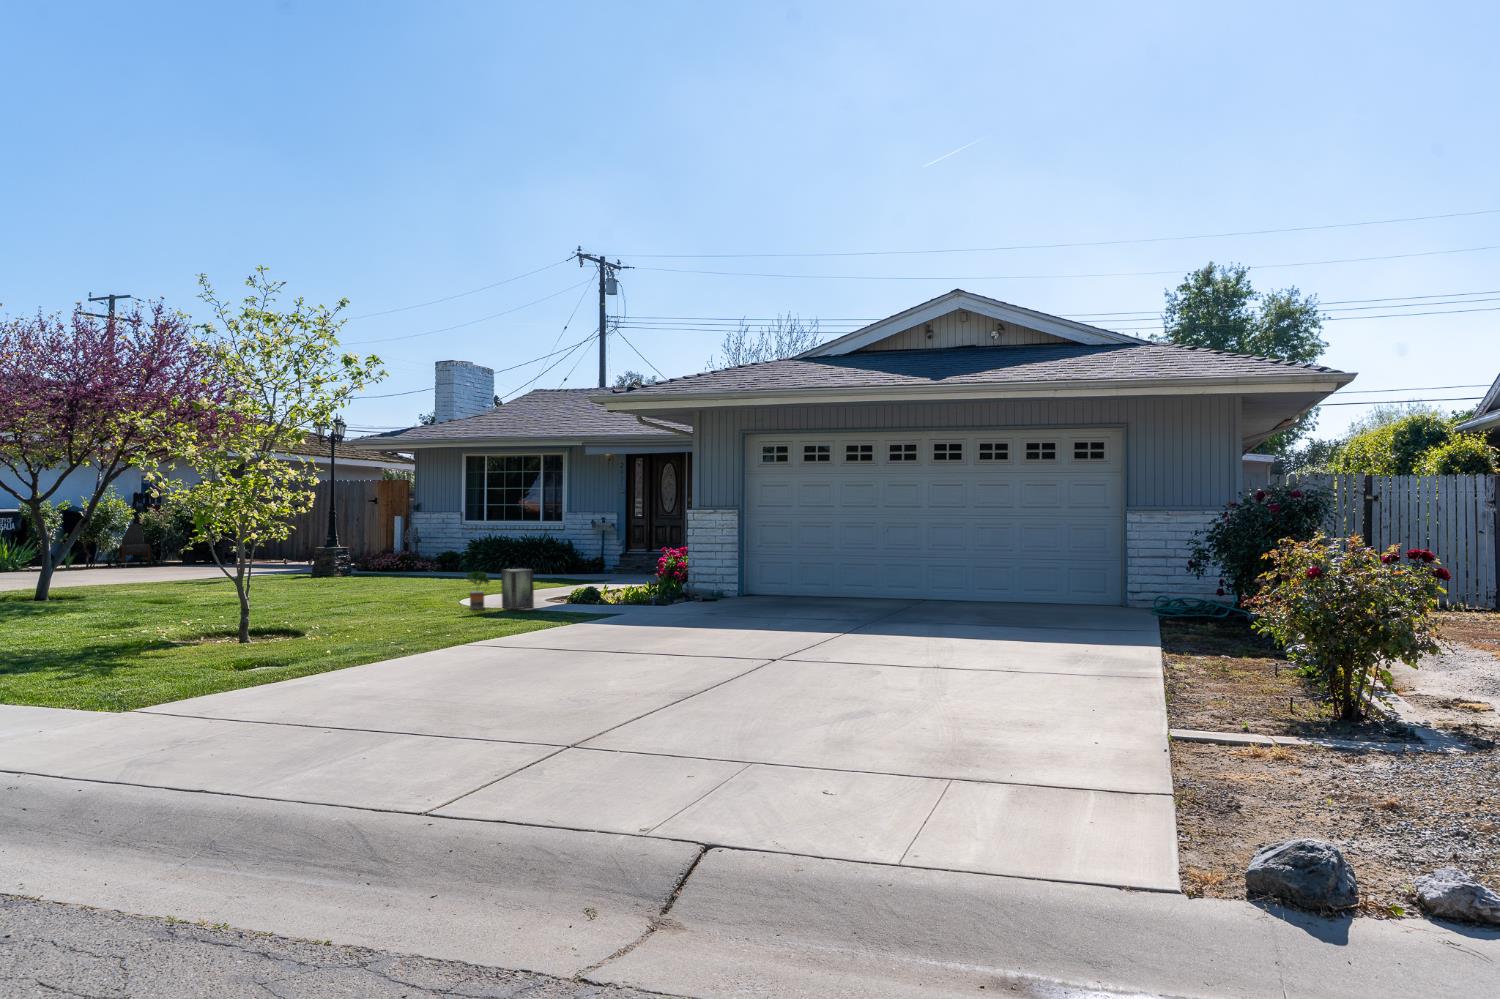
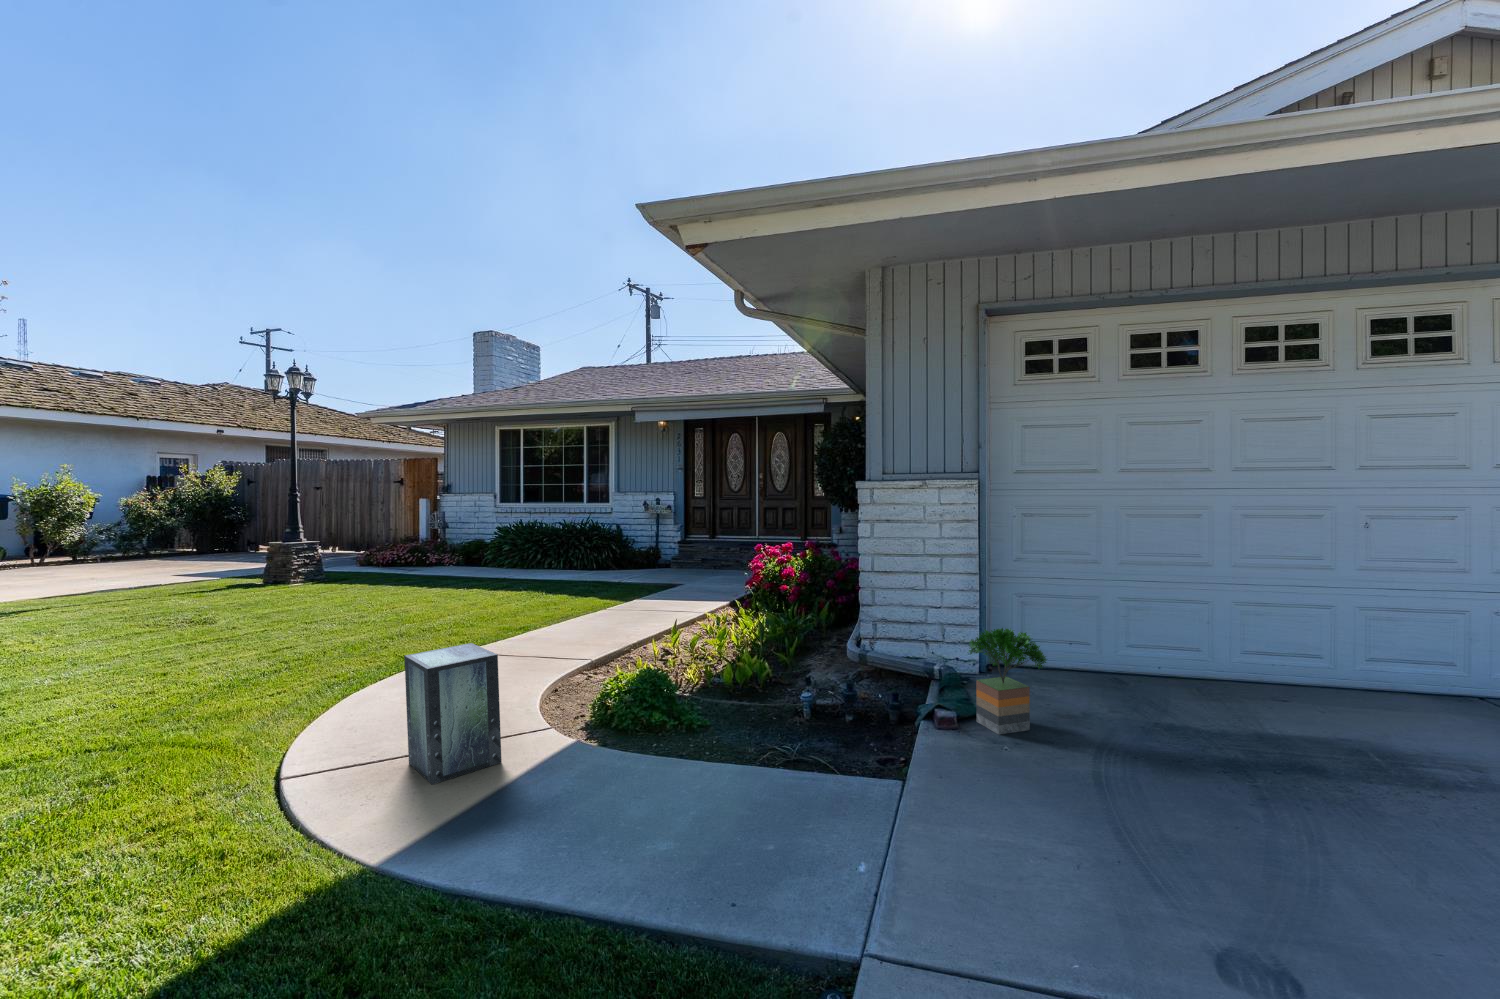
lounge chair: present [118,524,151,563] -> none [91,511,135,557]
potted tree: present [466,572,490,609] -> present [969,628,1047,735]

